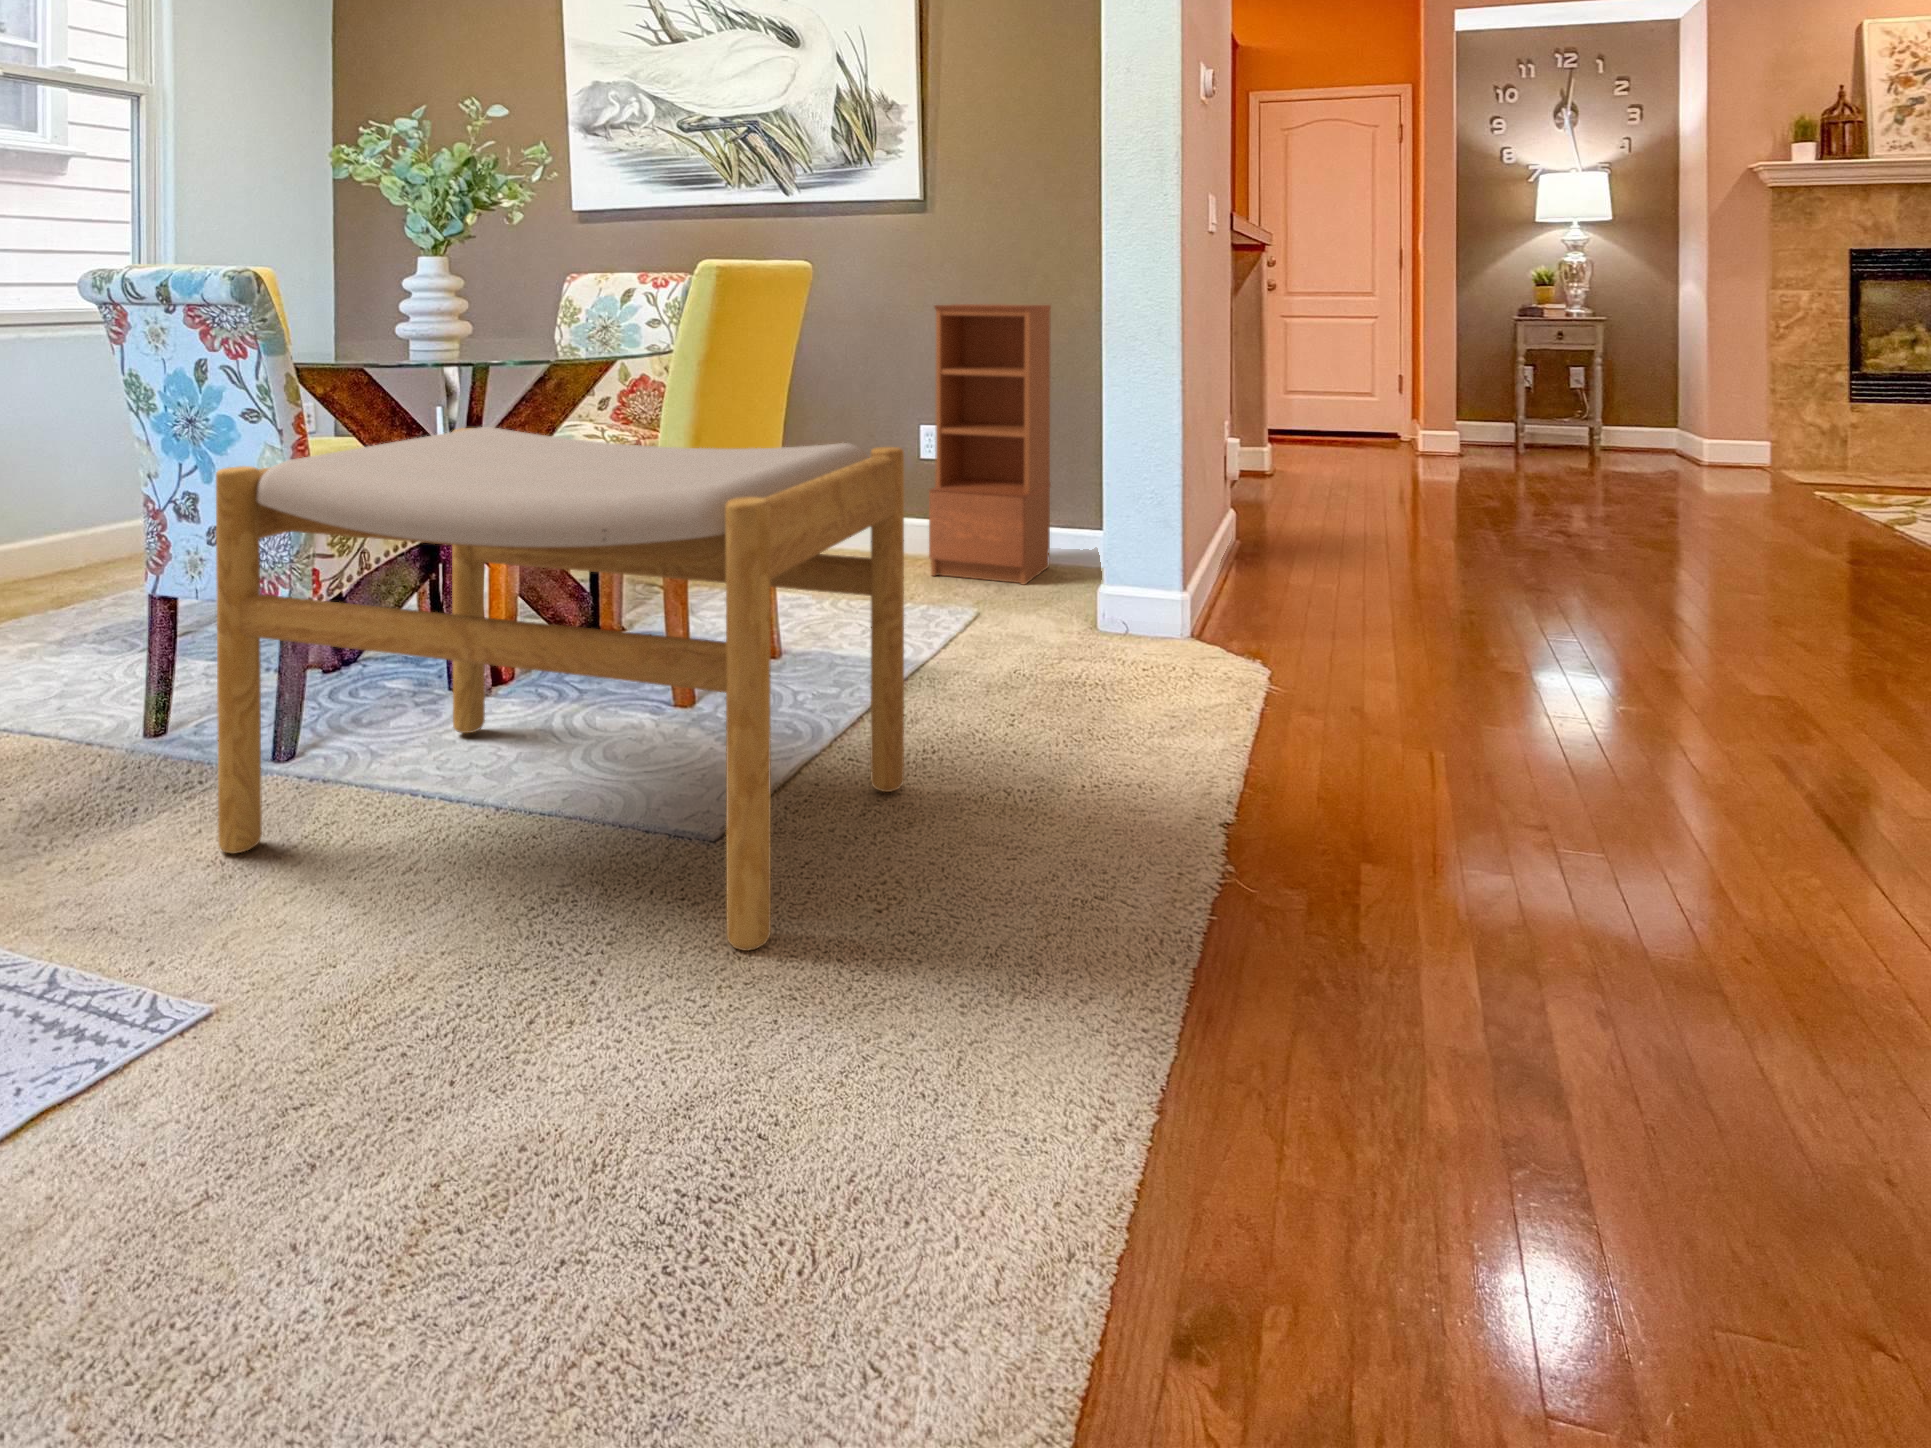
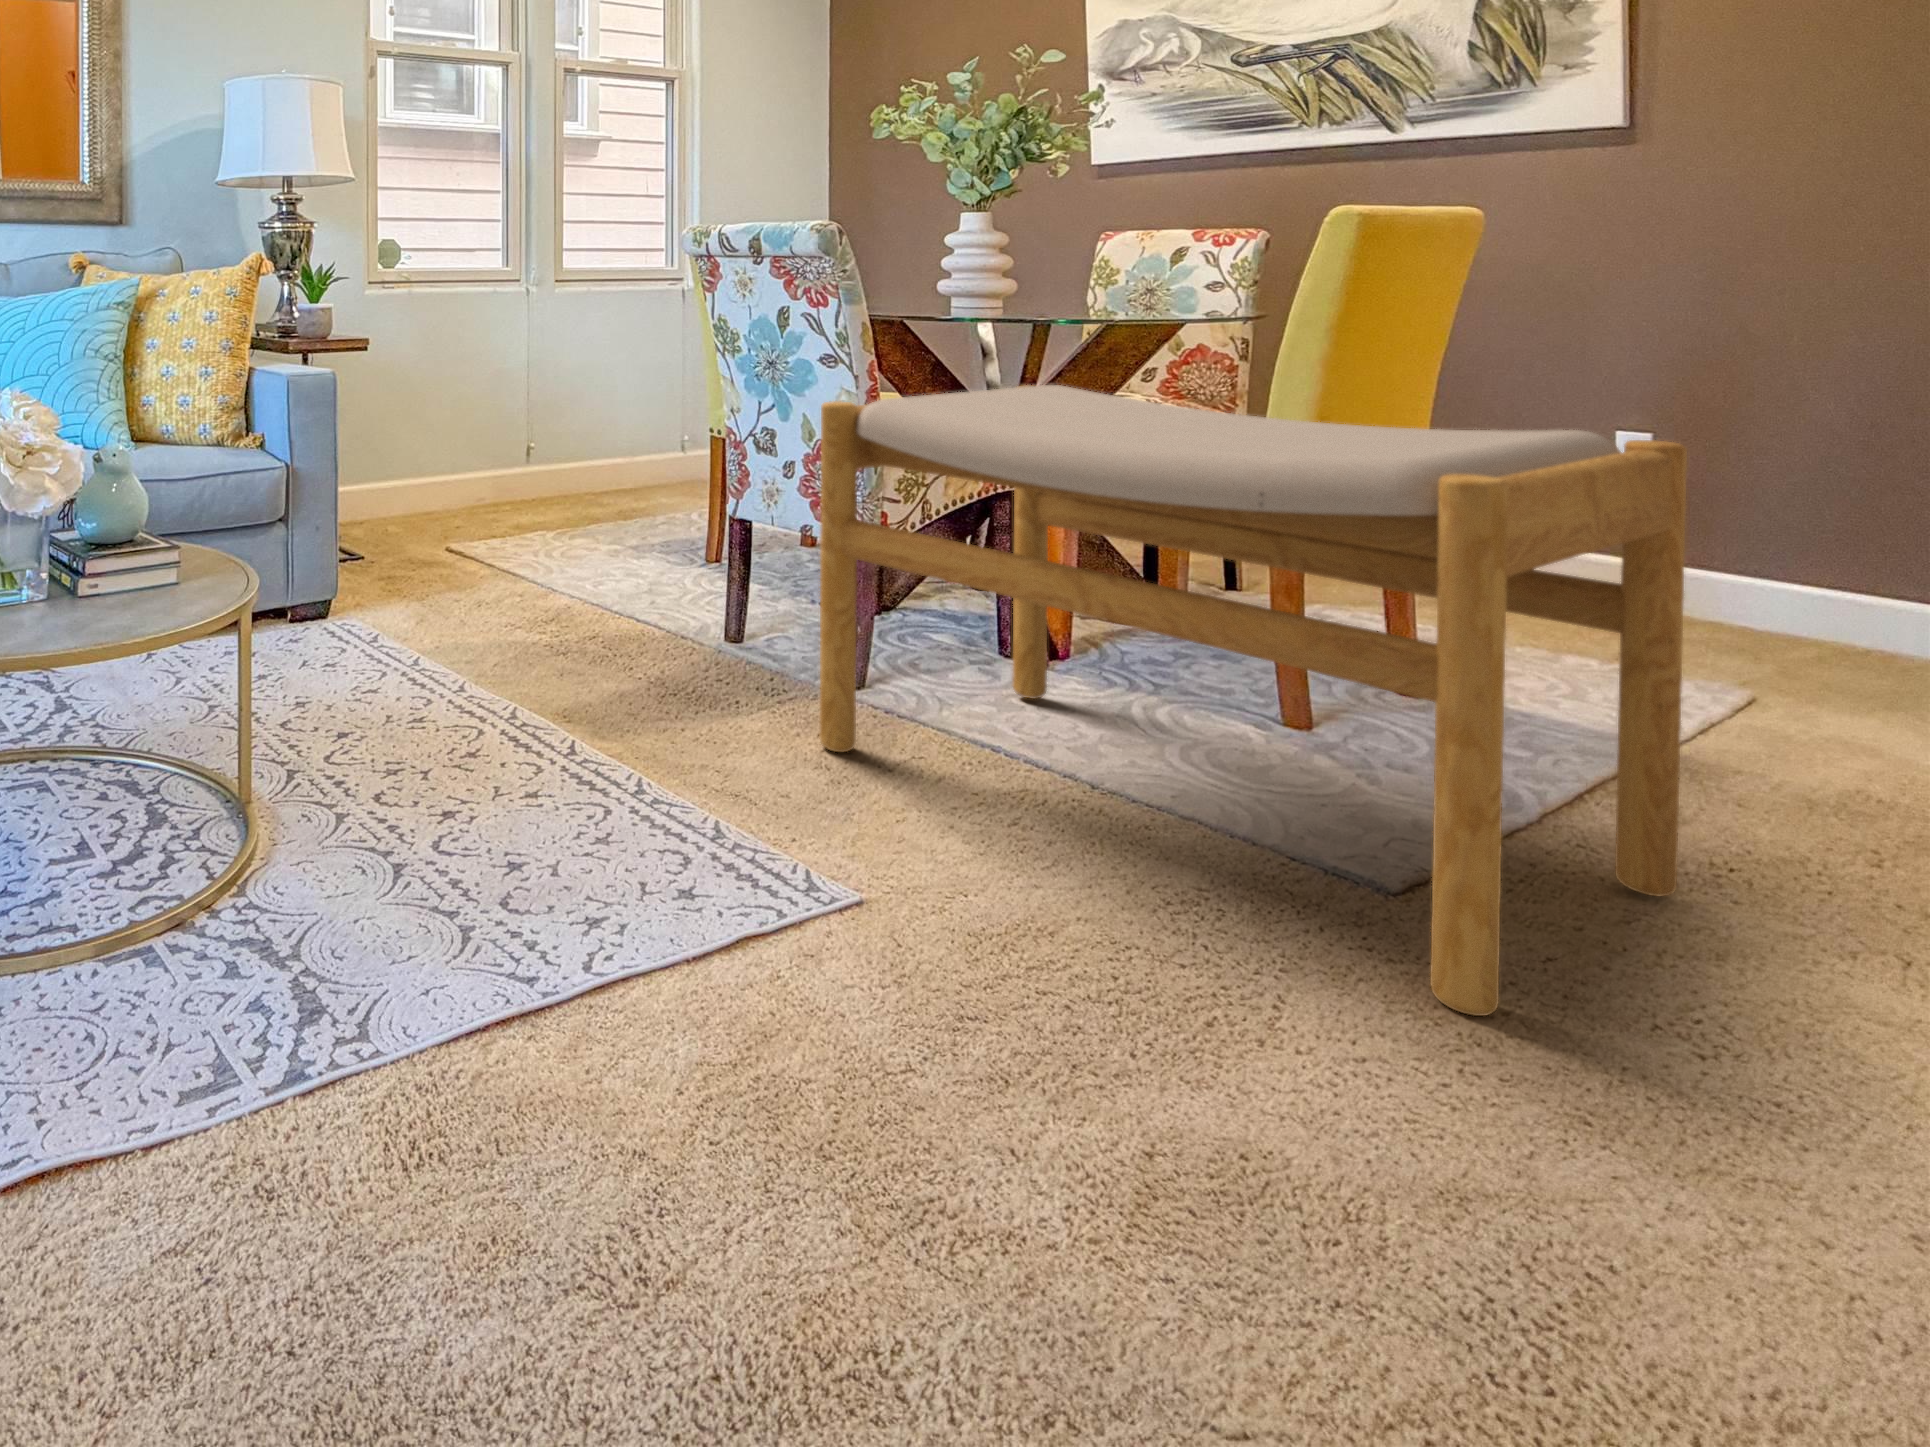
bookcase: present [929,304,1051,585] -> none [1645,268,1907,681]

